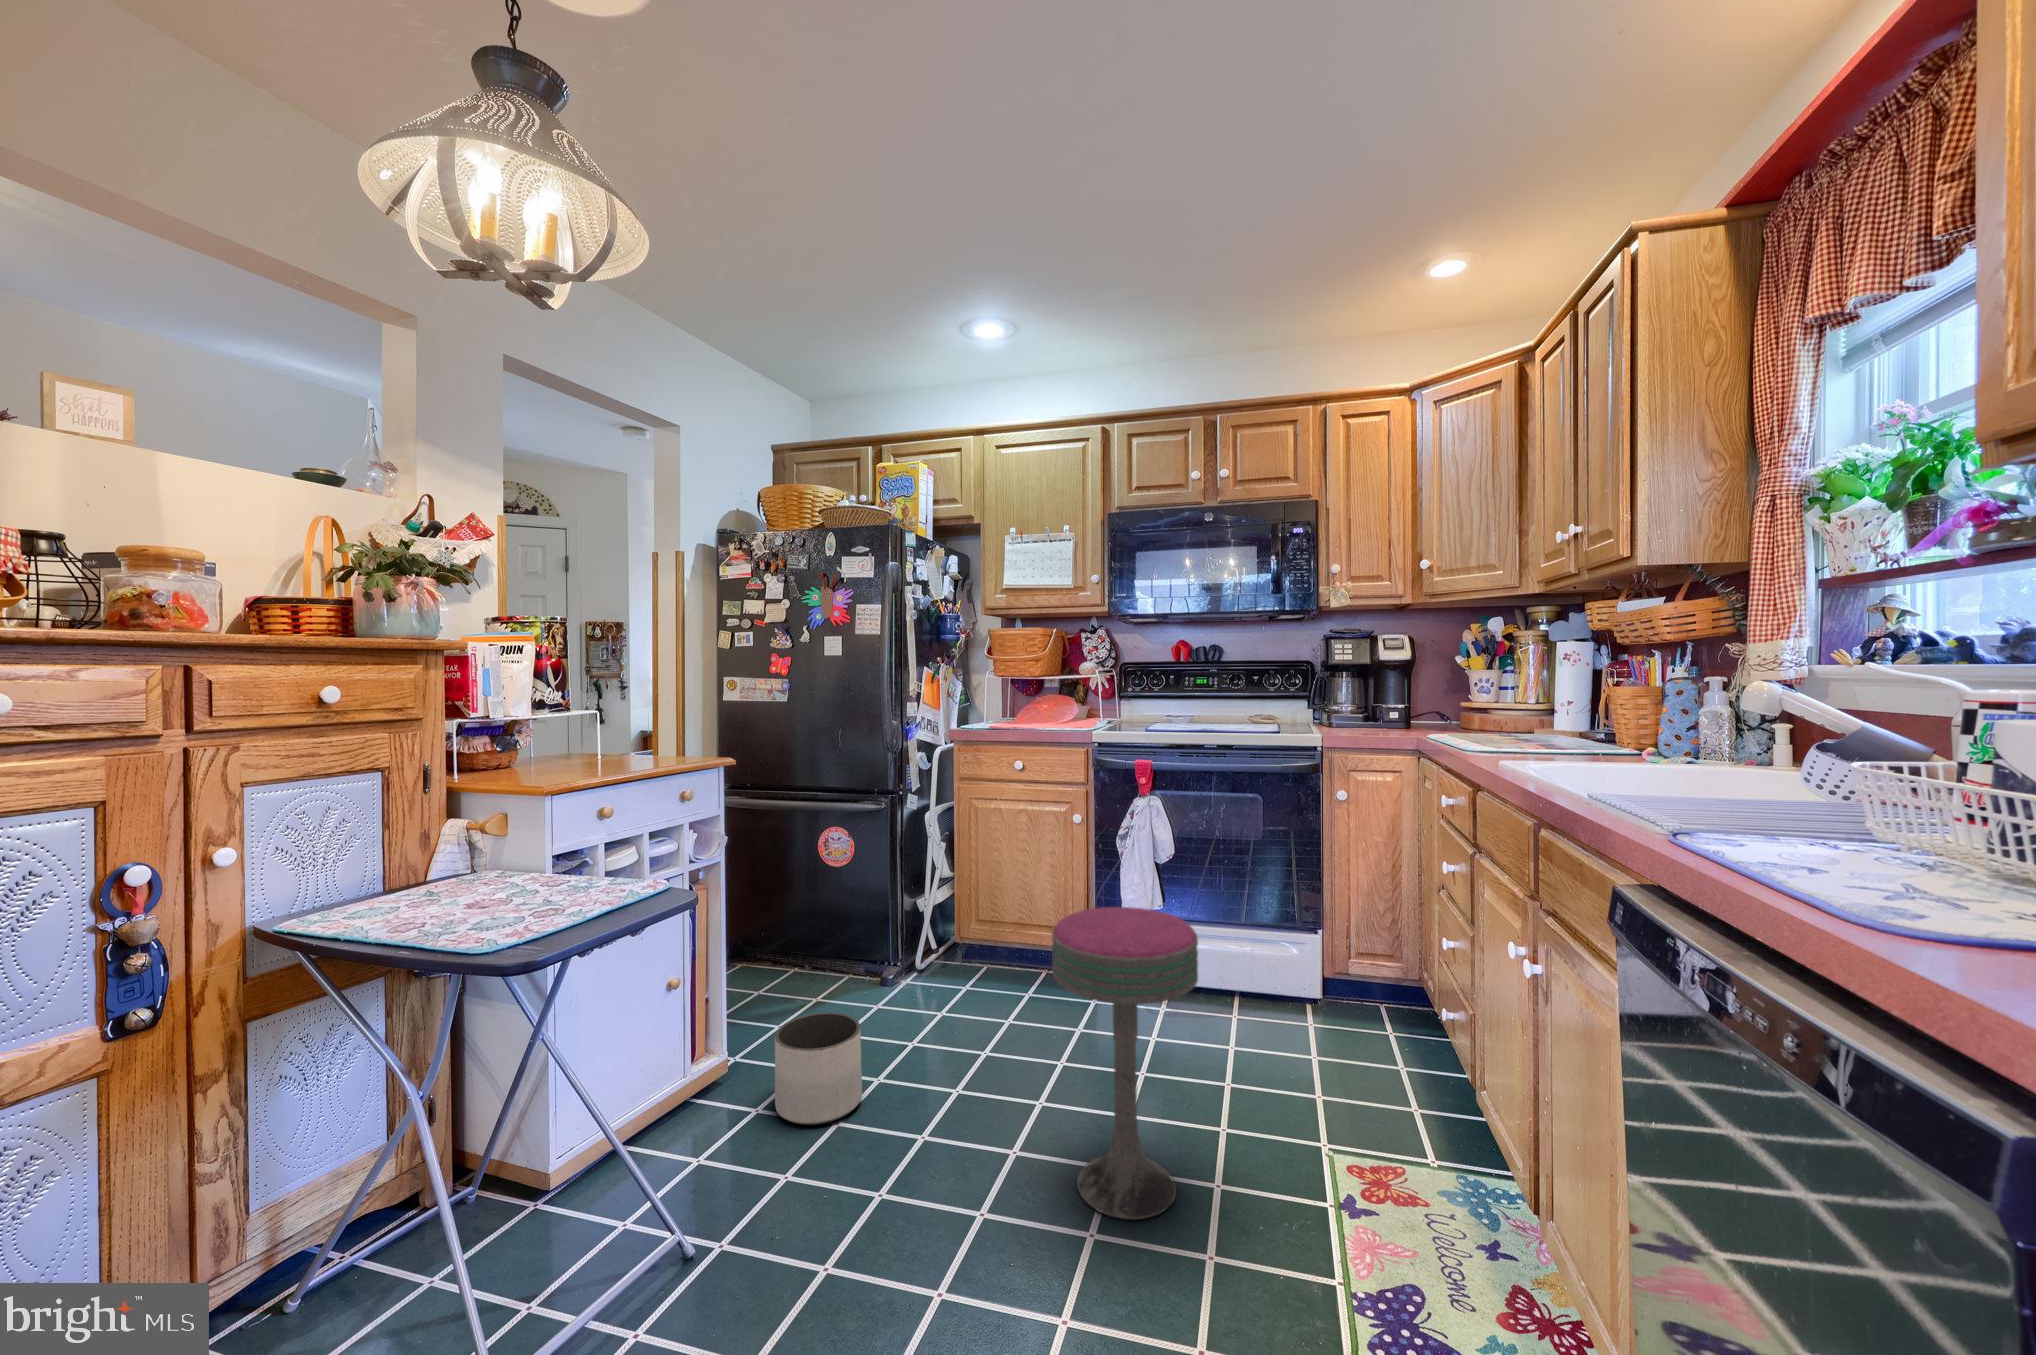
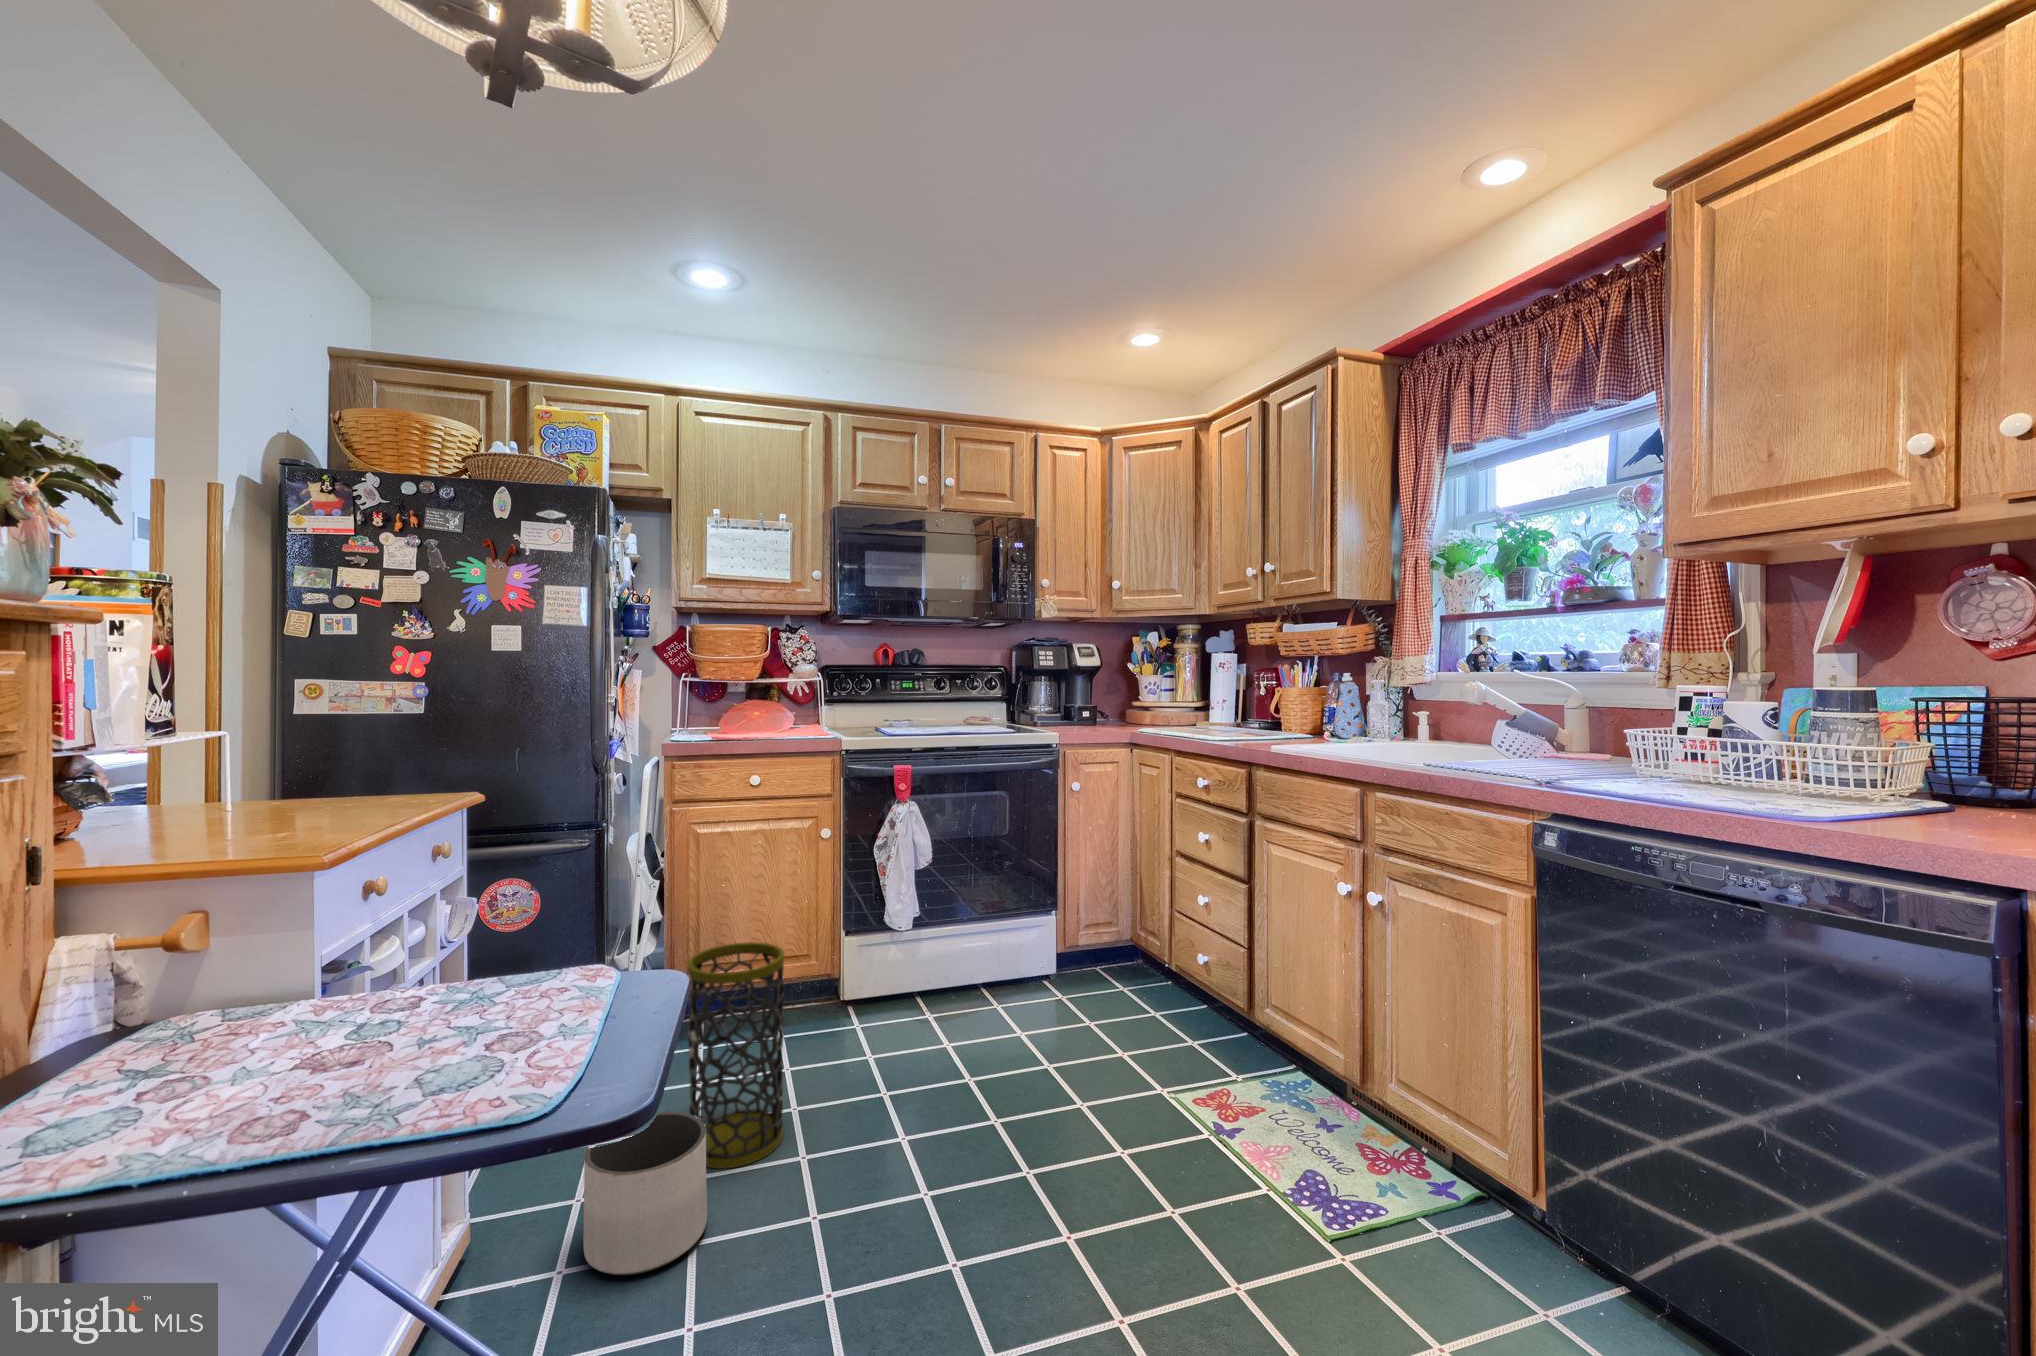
trash can: none [885,897,960,1077] -> present [687,942,784,1169]
bar stool: present [1052,907,1198,1219] -> none [982,905,1128,1219]

